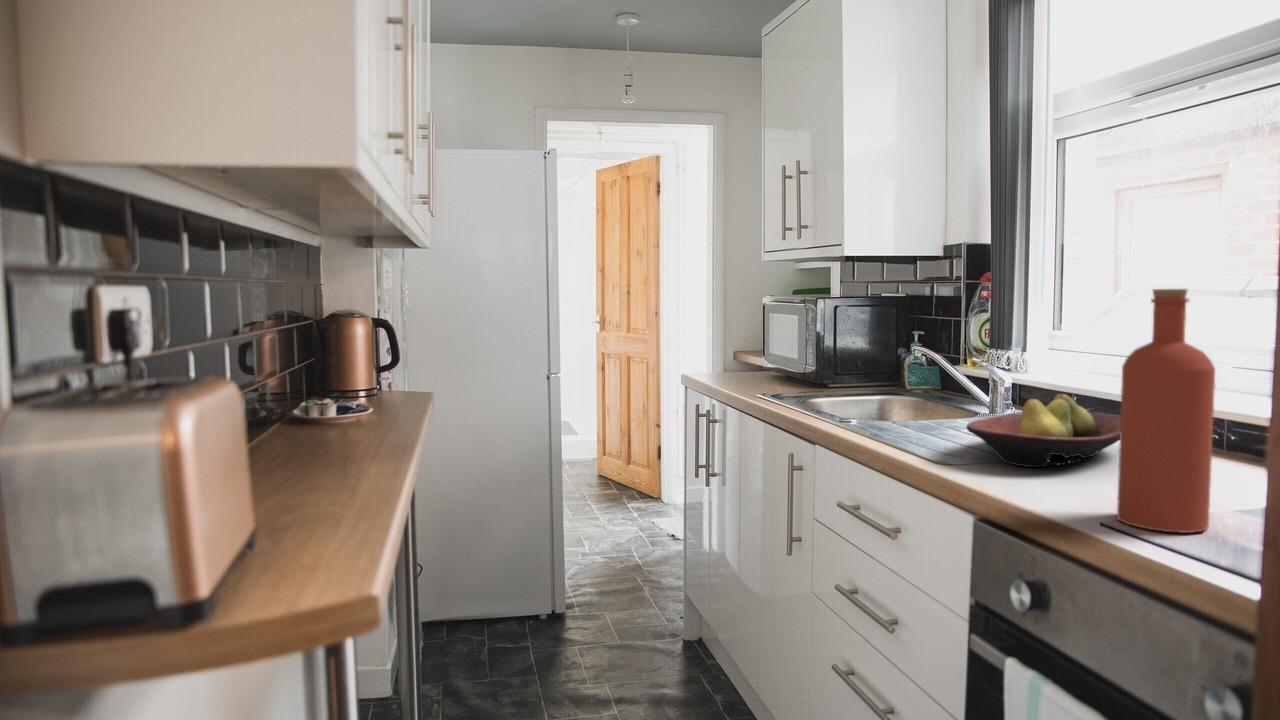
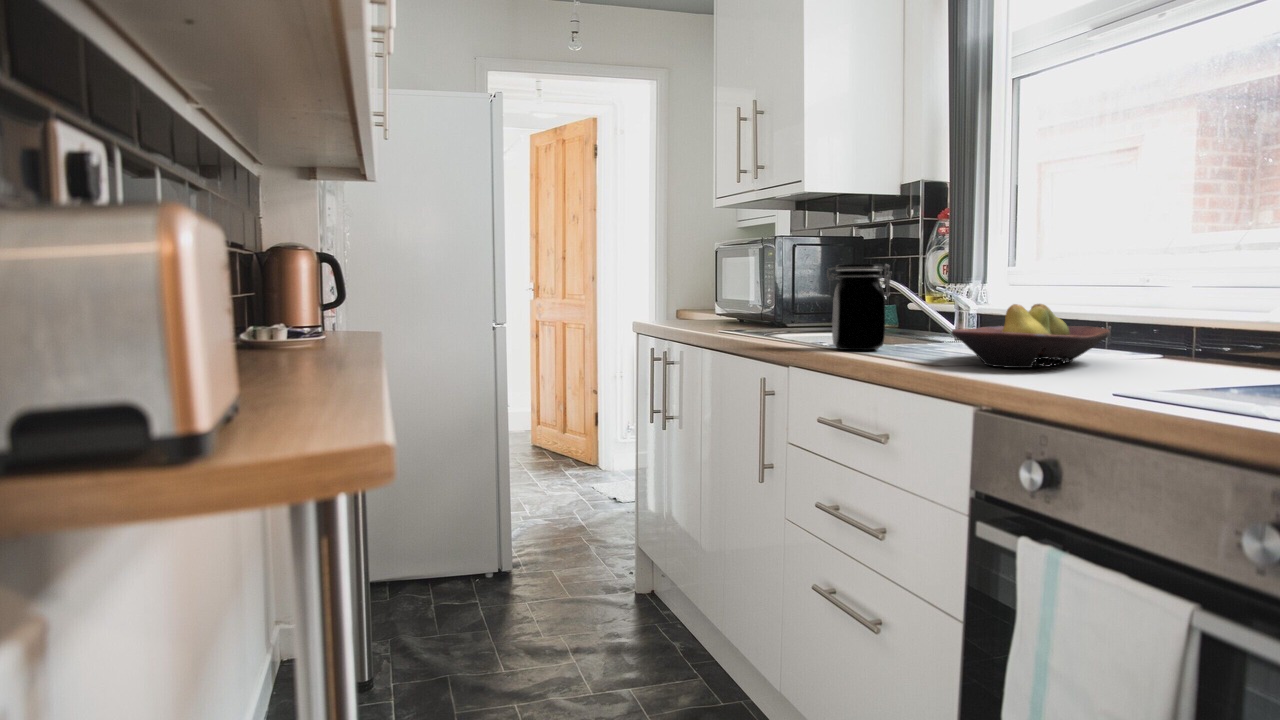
bottle: present [1117,289,1215,533] -> none [1119,162,1216,400]
jar: none [852,344,917,431] -> present [827,264,892,350]

